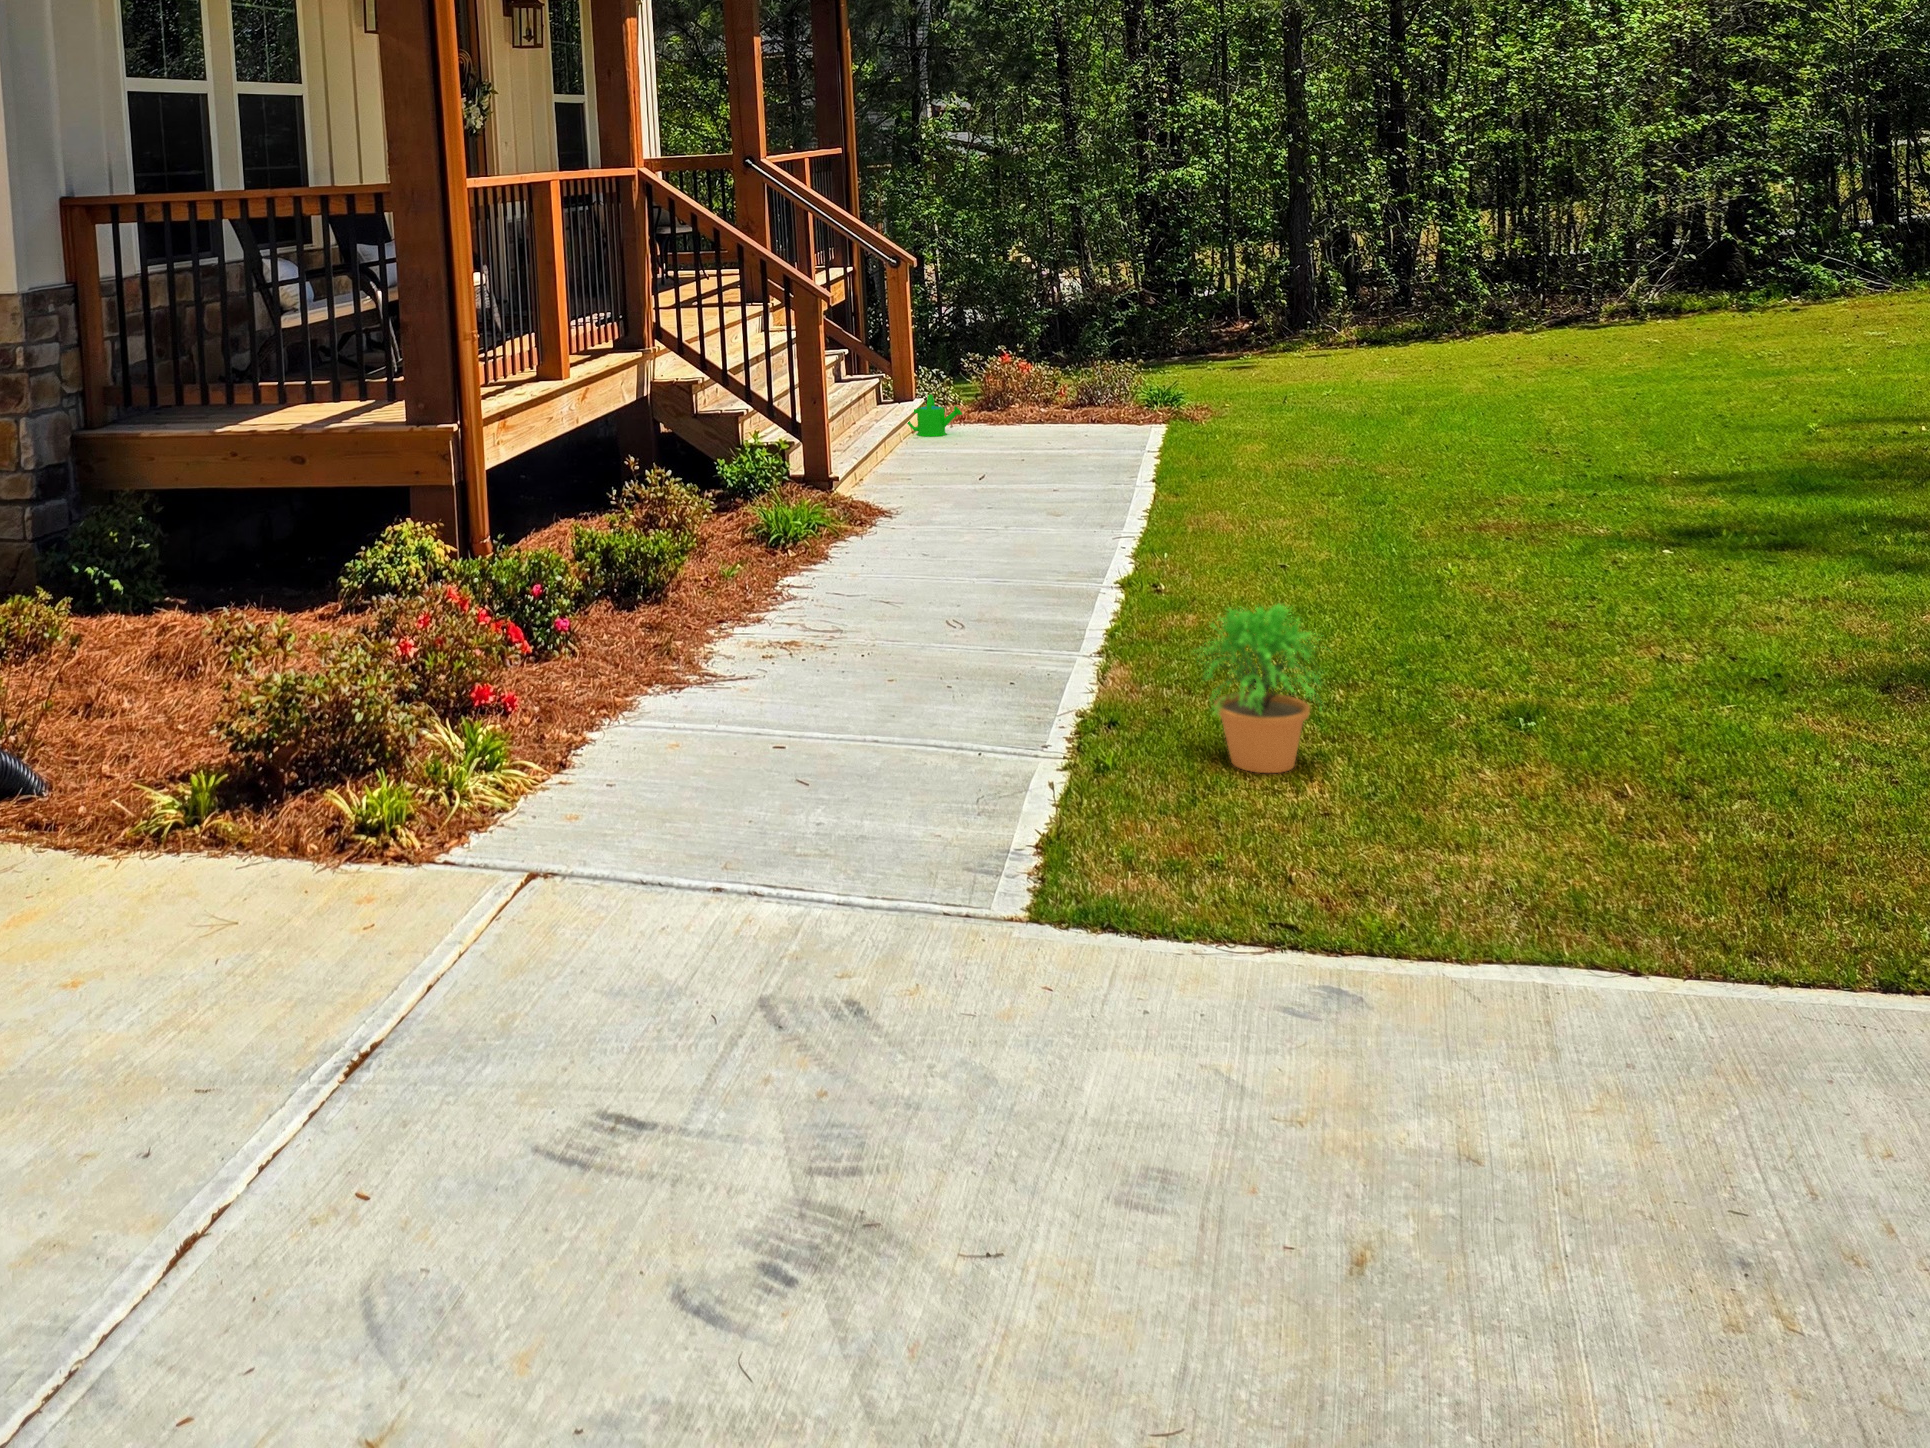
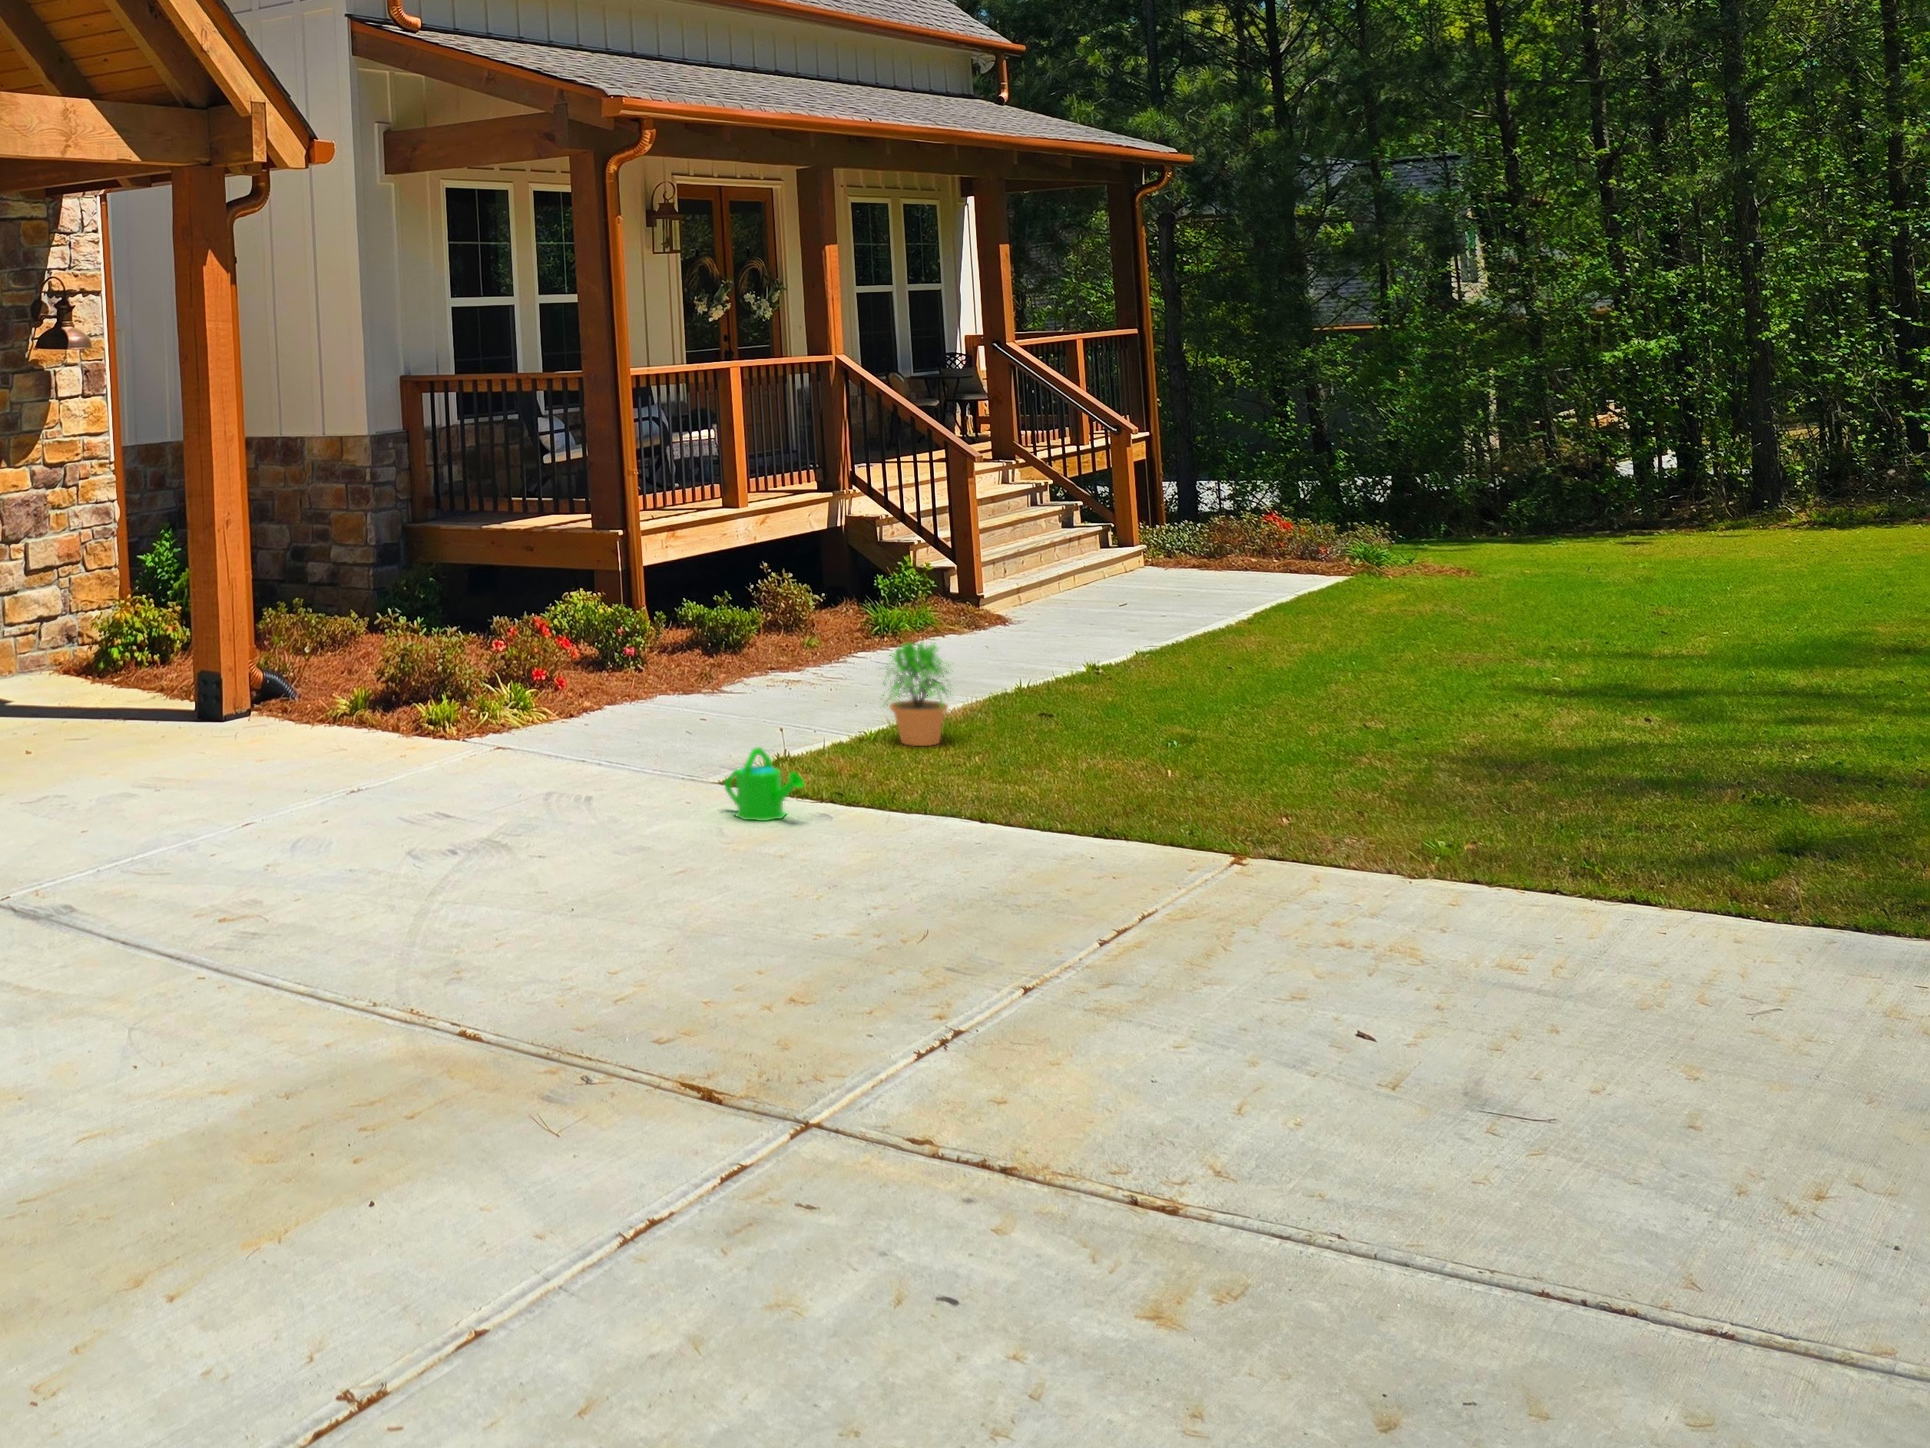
watering can: present [907,394,962,437] -> present [725,747,804,821]

